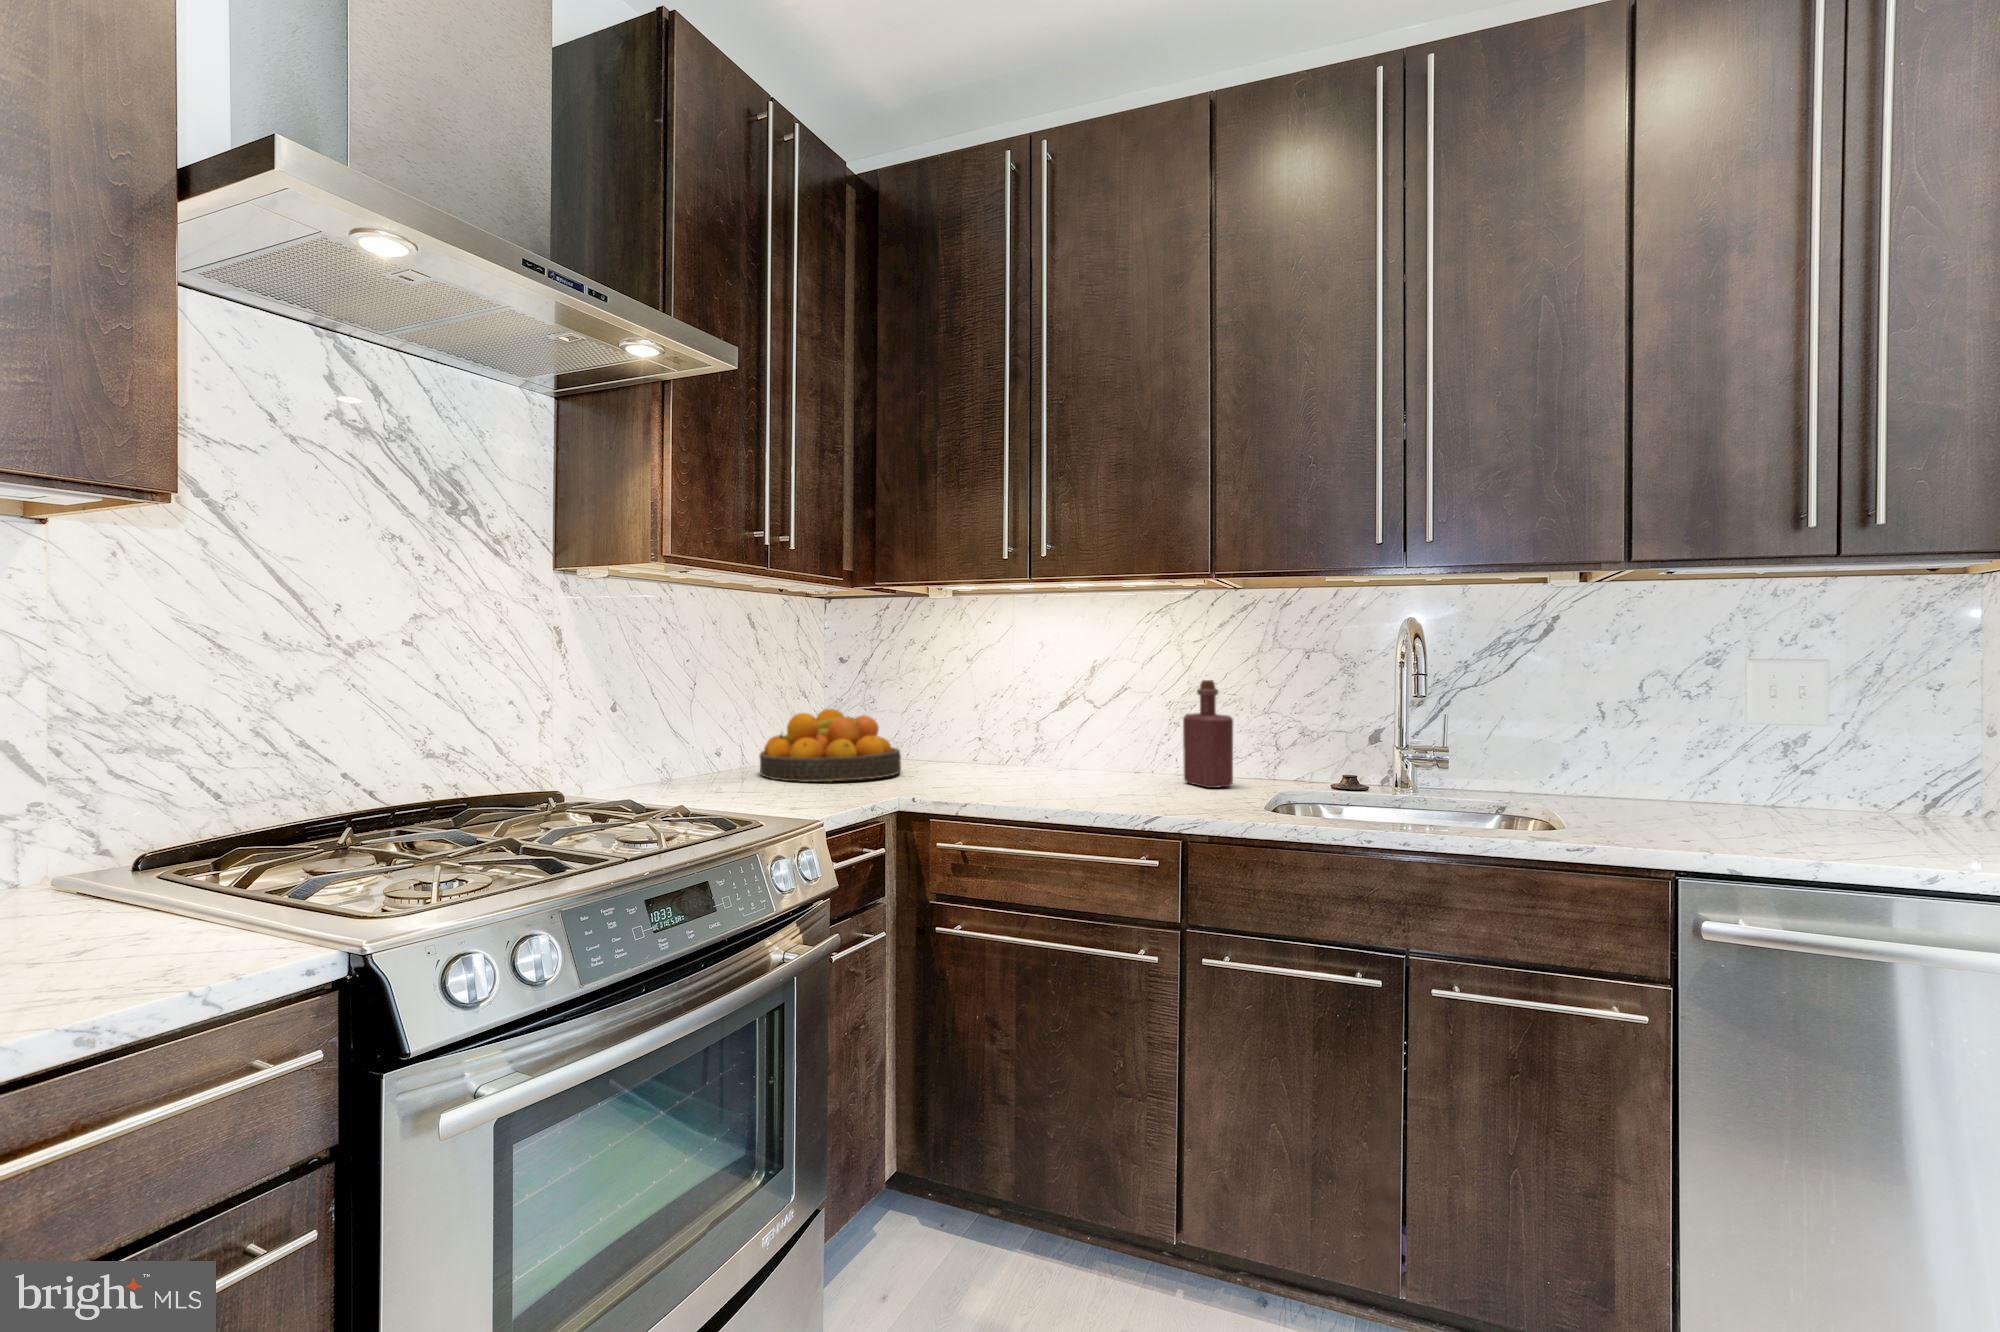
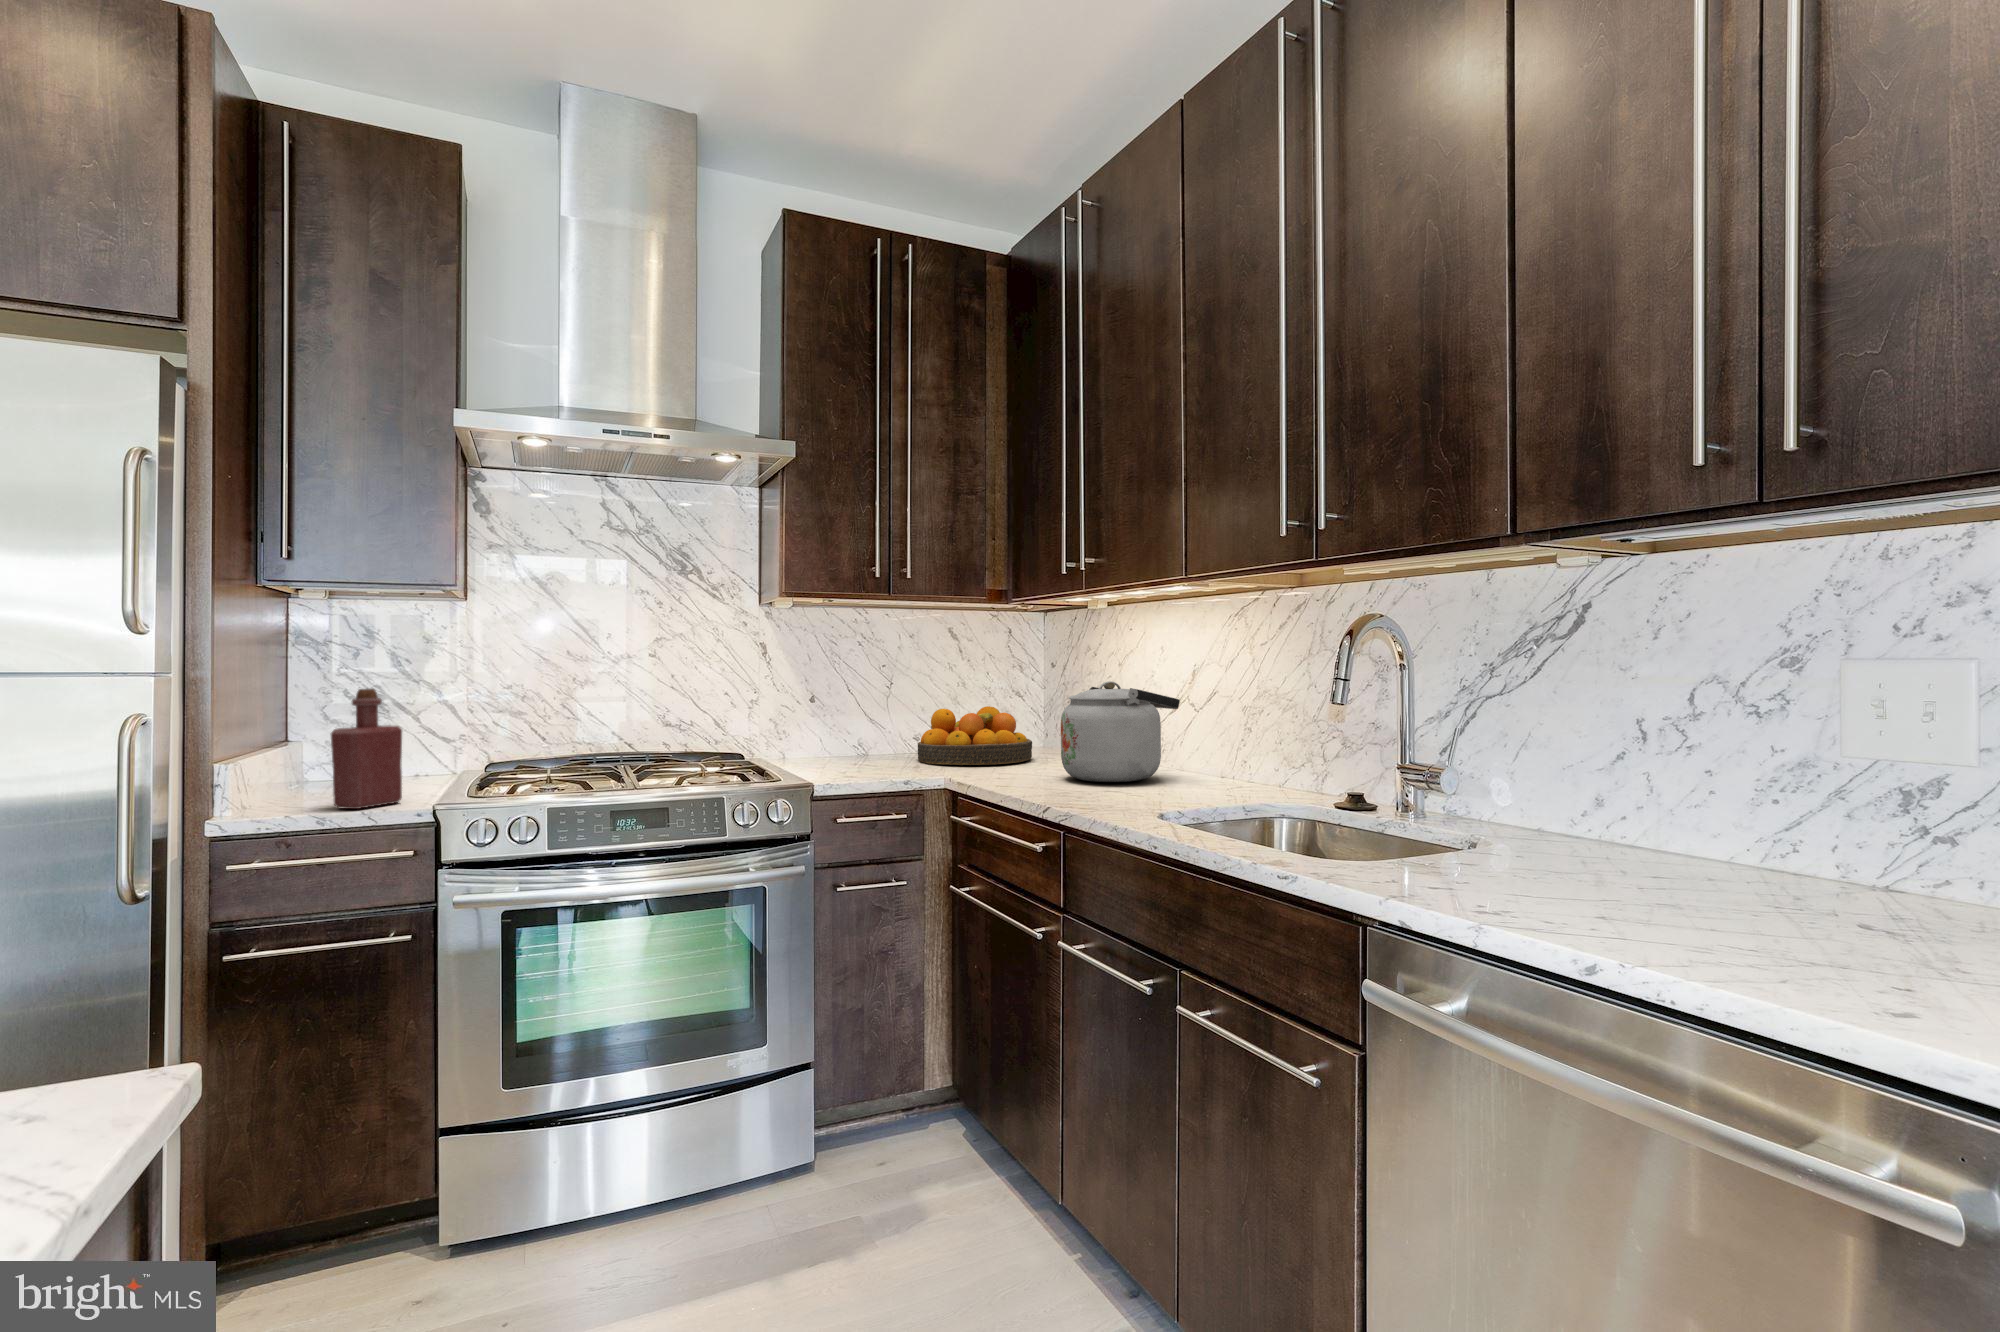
kettle: none [990,678,1126,785] -> present [1061,681,1180,782]
bottle: present [1183,680,1233,788] -> present [331,689,402,809]

